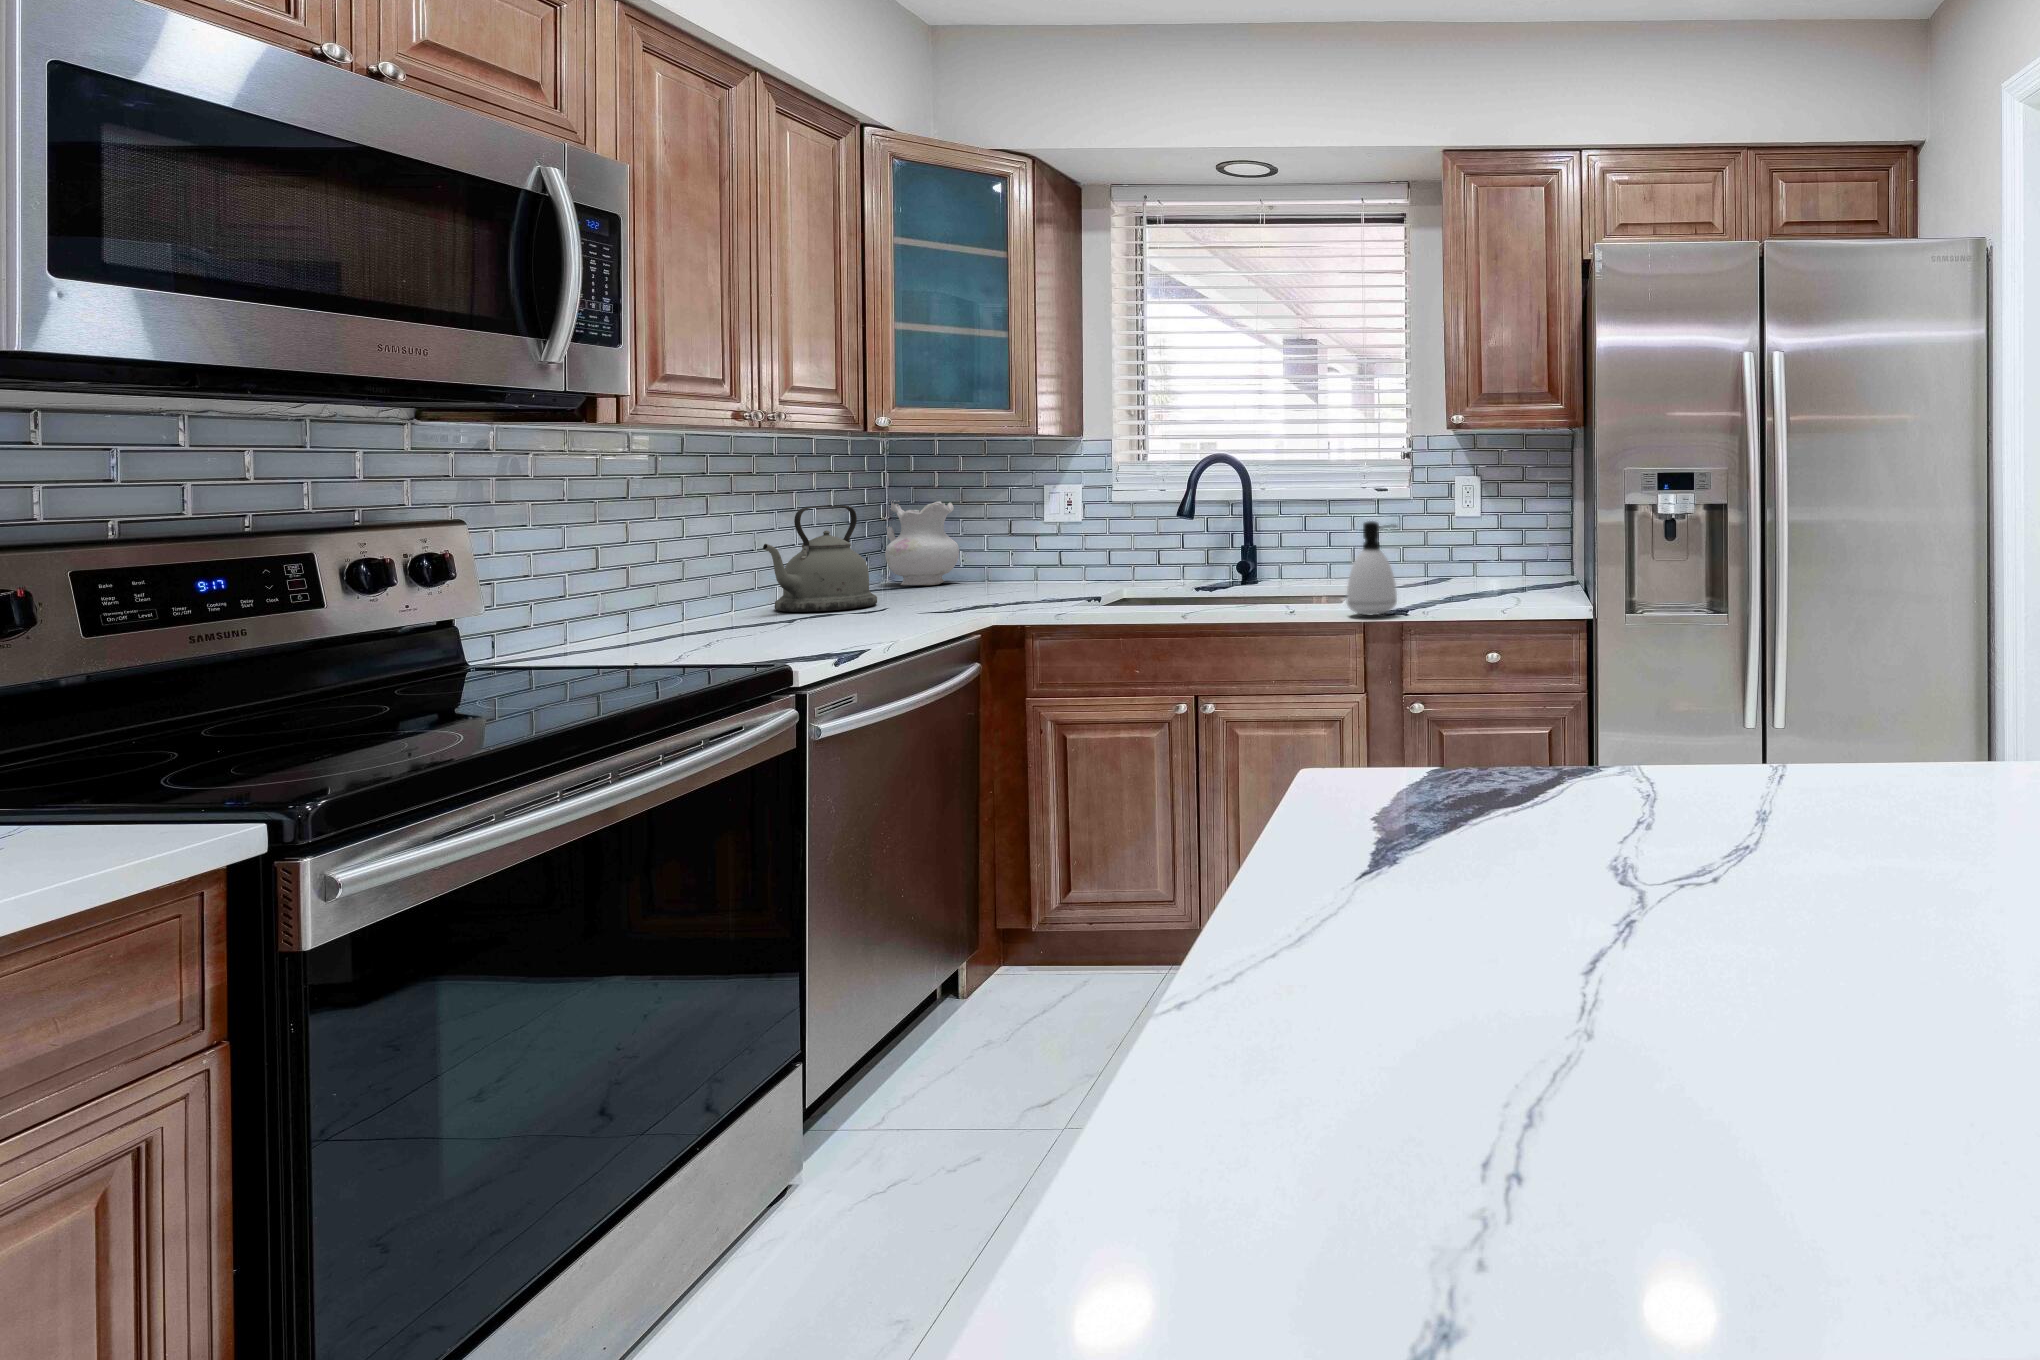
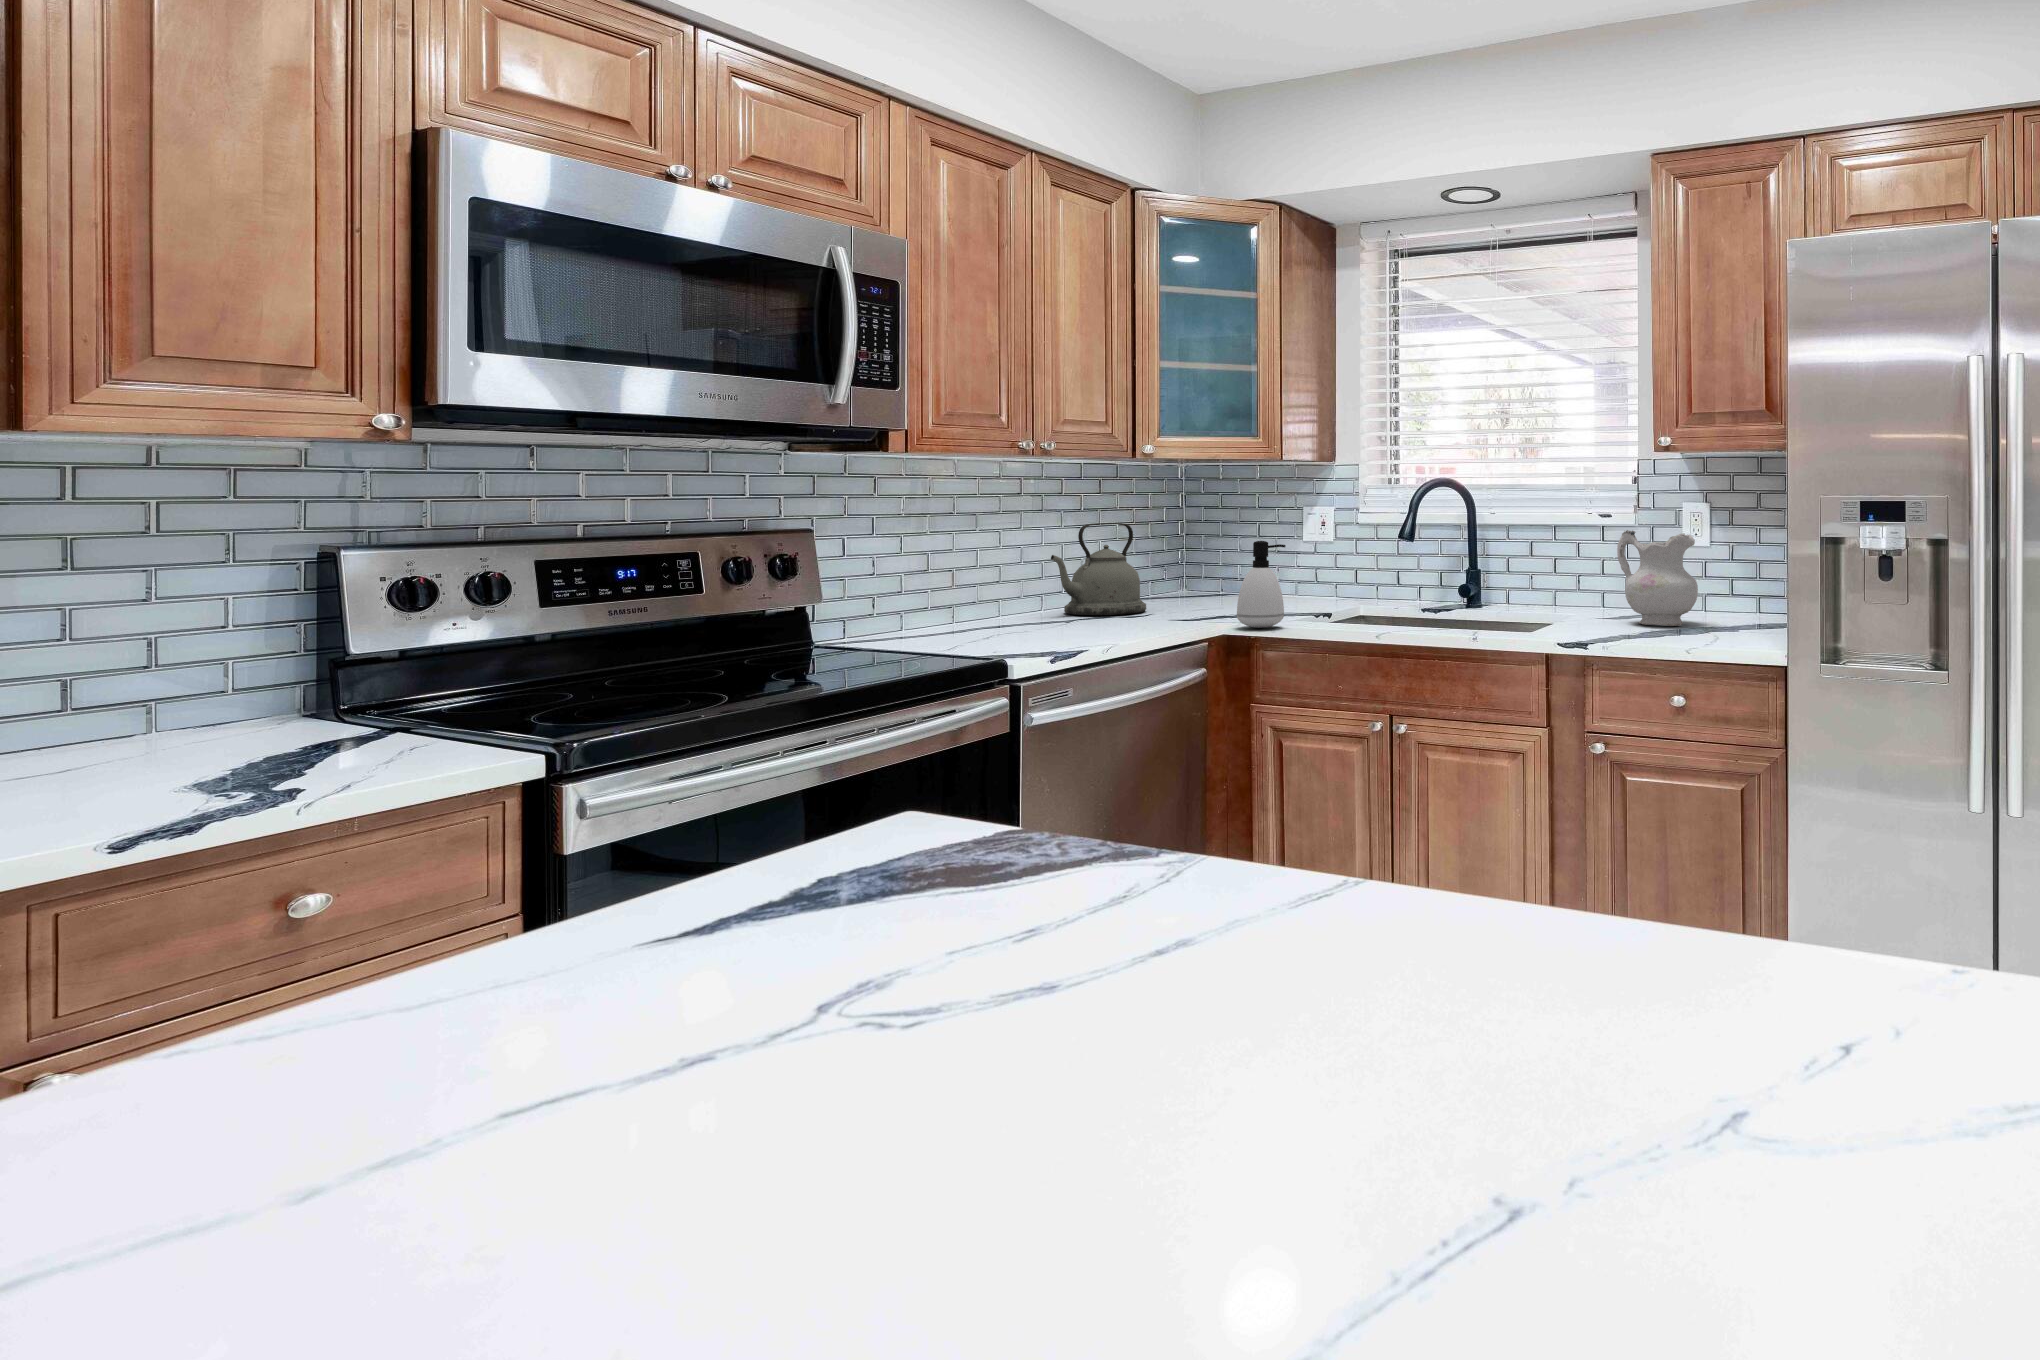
ceramic pitcher: present [885,500,959,585] -> present [1617,530,1698,626]
soap dispenser: present [1346,521,1397,615] -> present [1237,541,1286,628]

